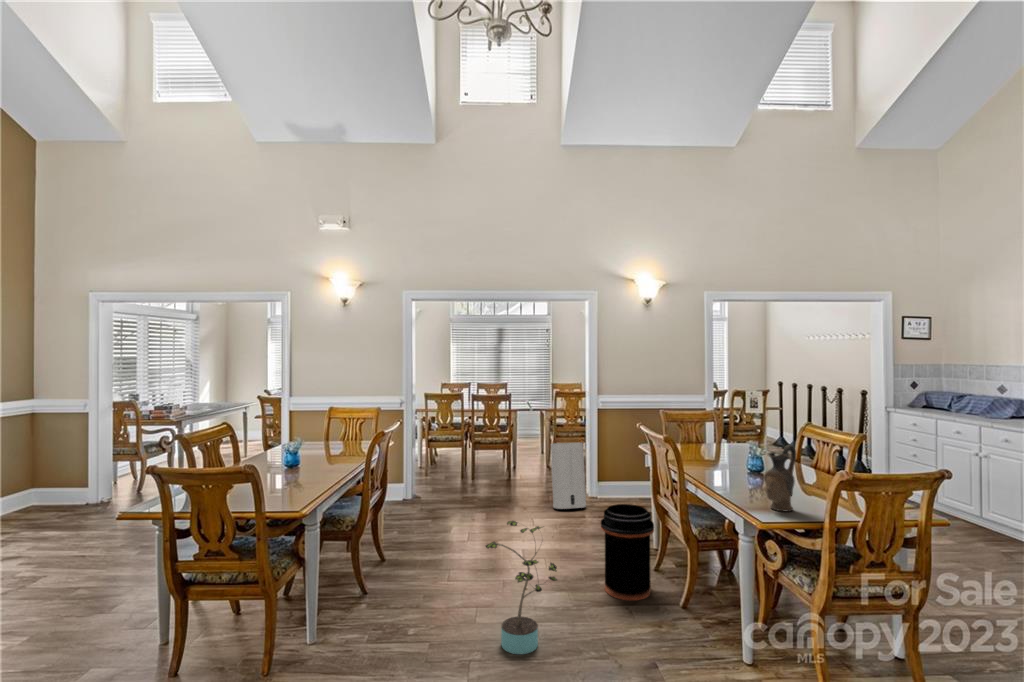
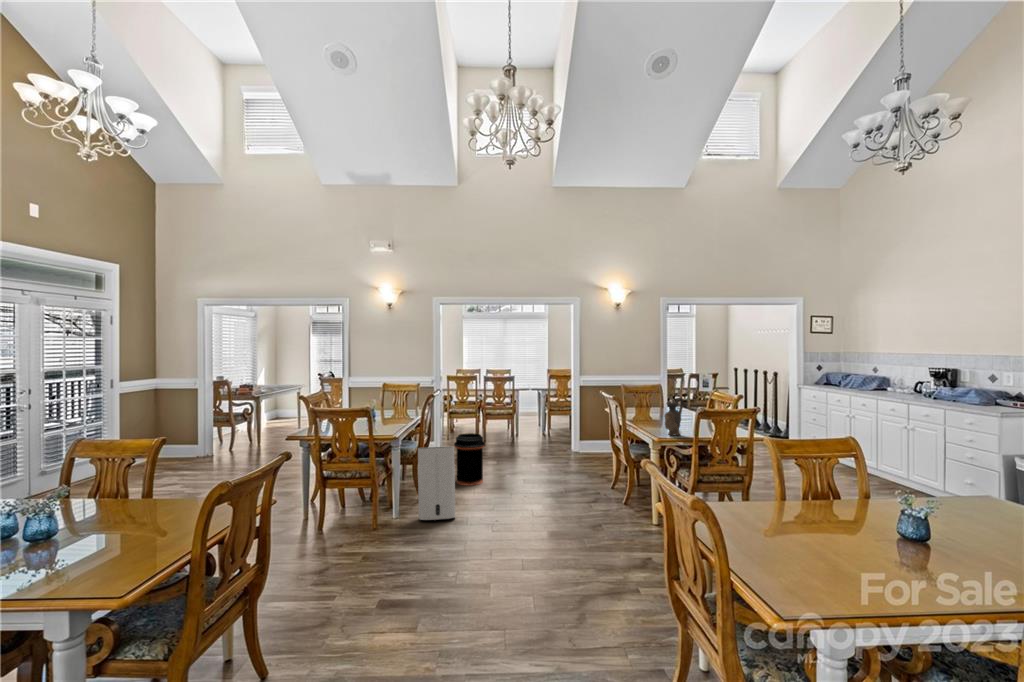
air purifier: present [551,442,586,509] -> present [418,447,455,520]
trash can: present [601,504,654,600] -> present [454,433,485,486]
potted plant: present [486,521,557,654] -> none [502,446,545,522]

